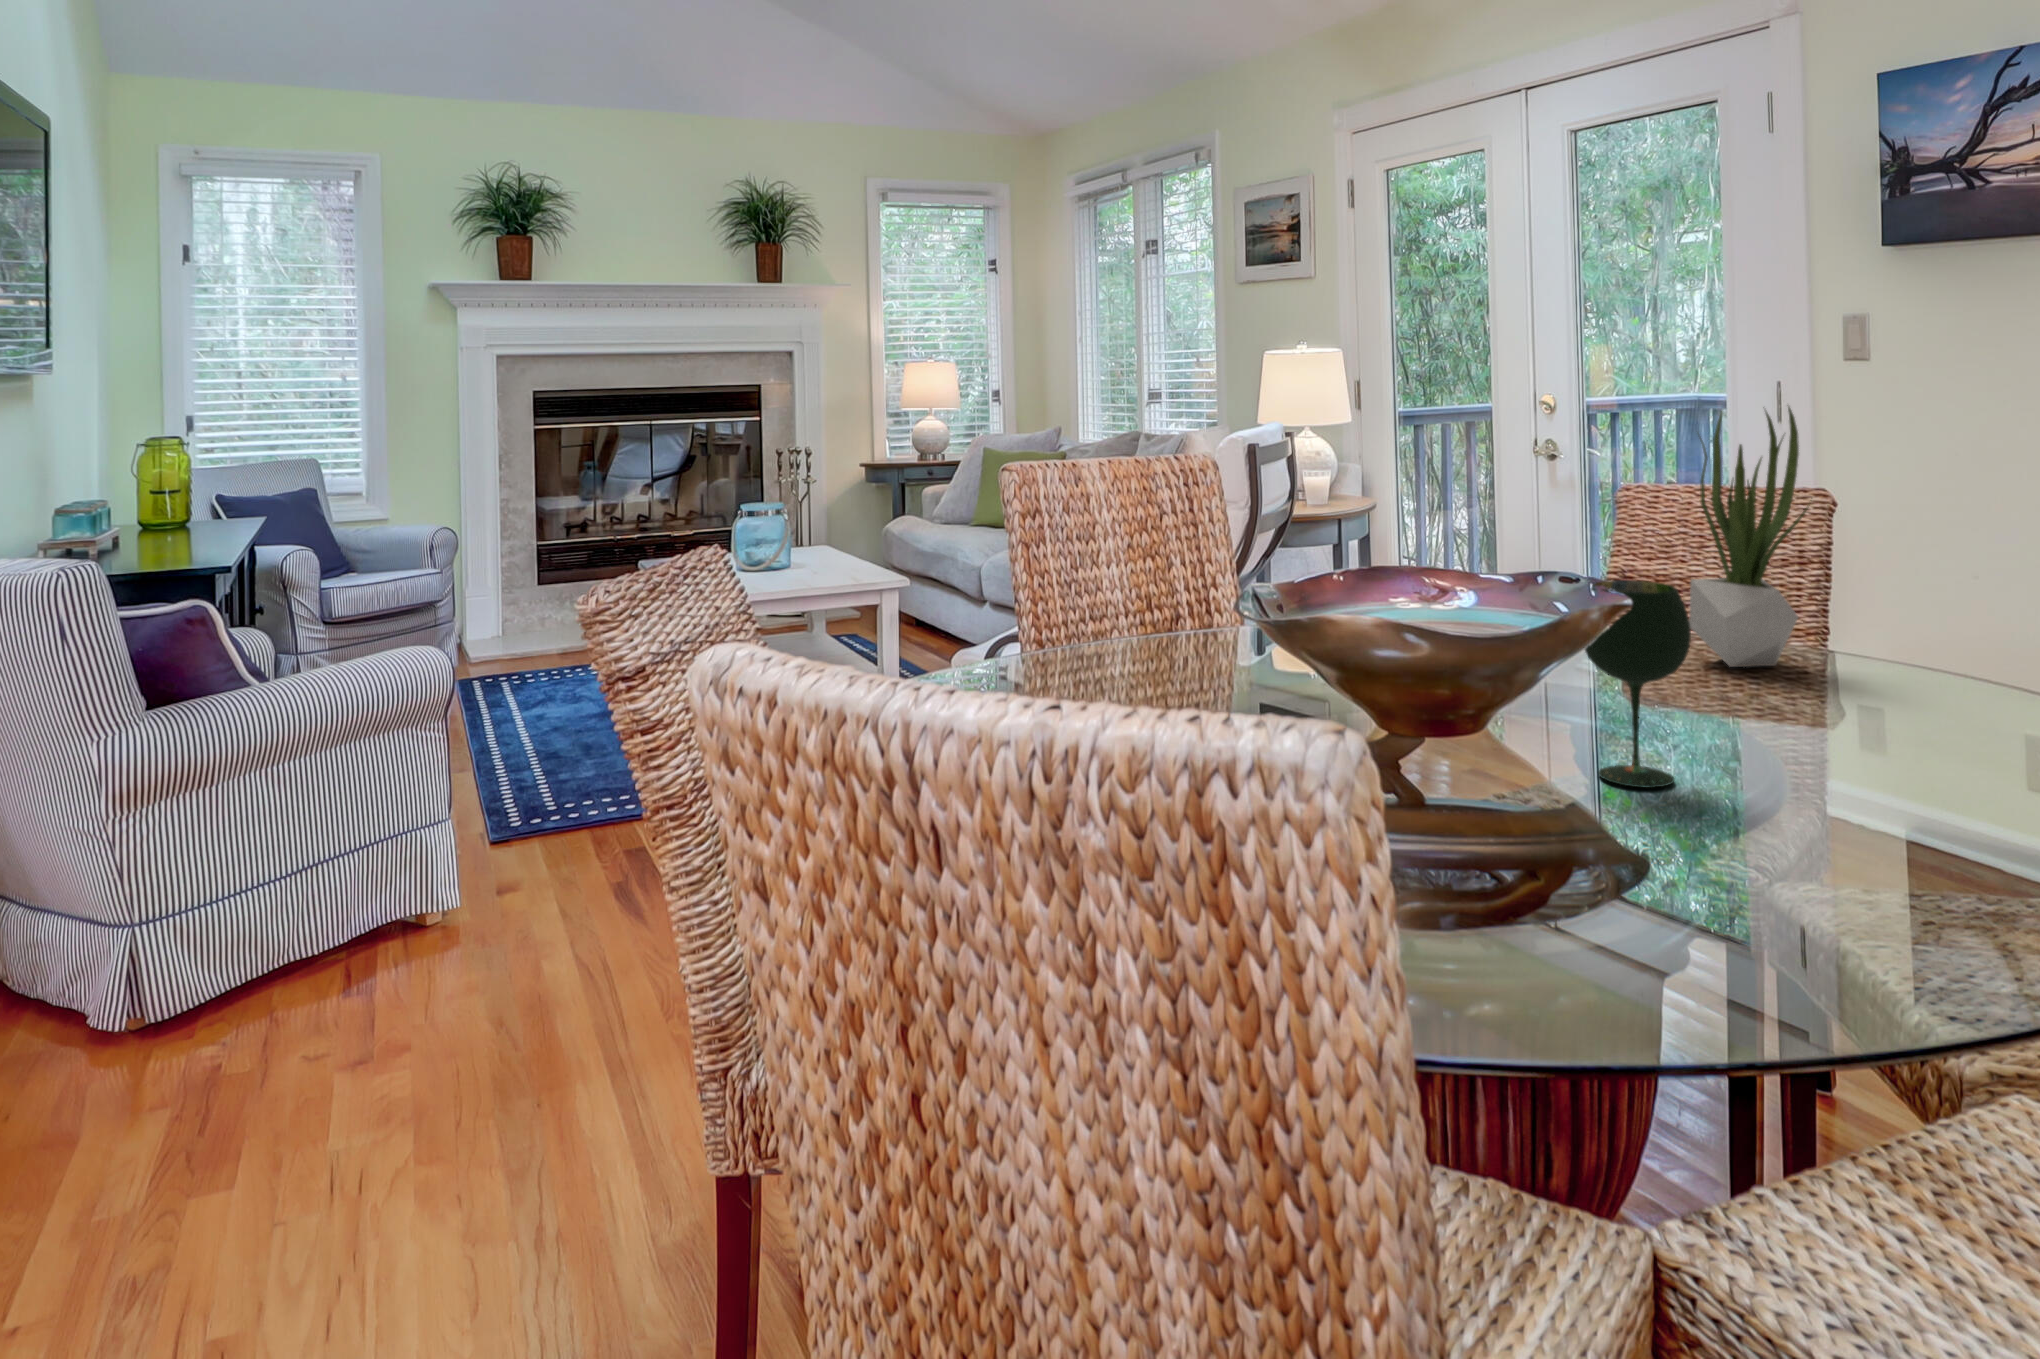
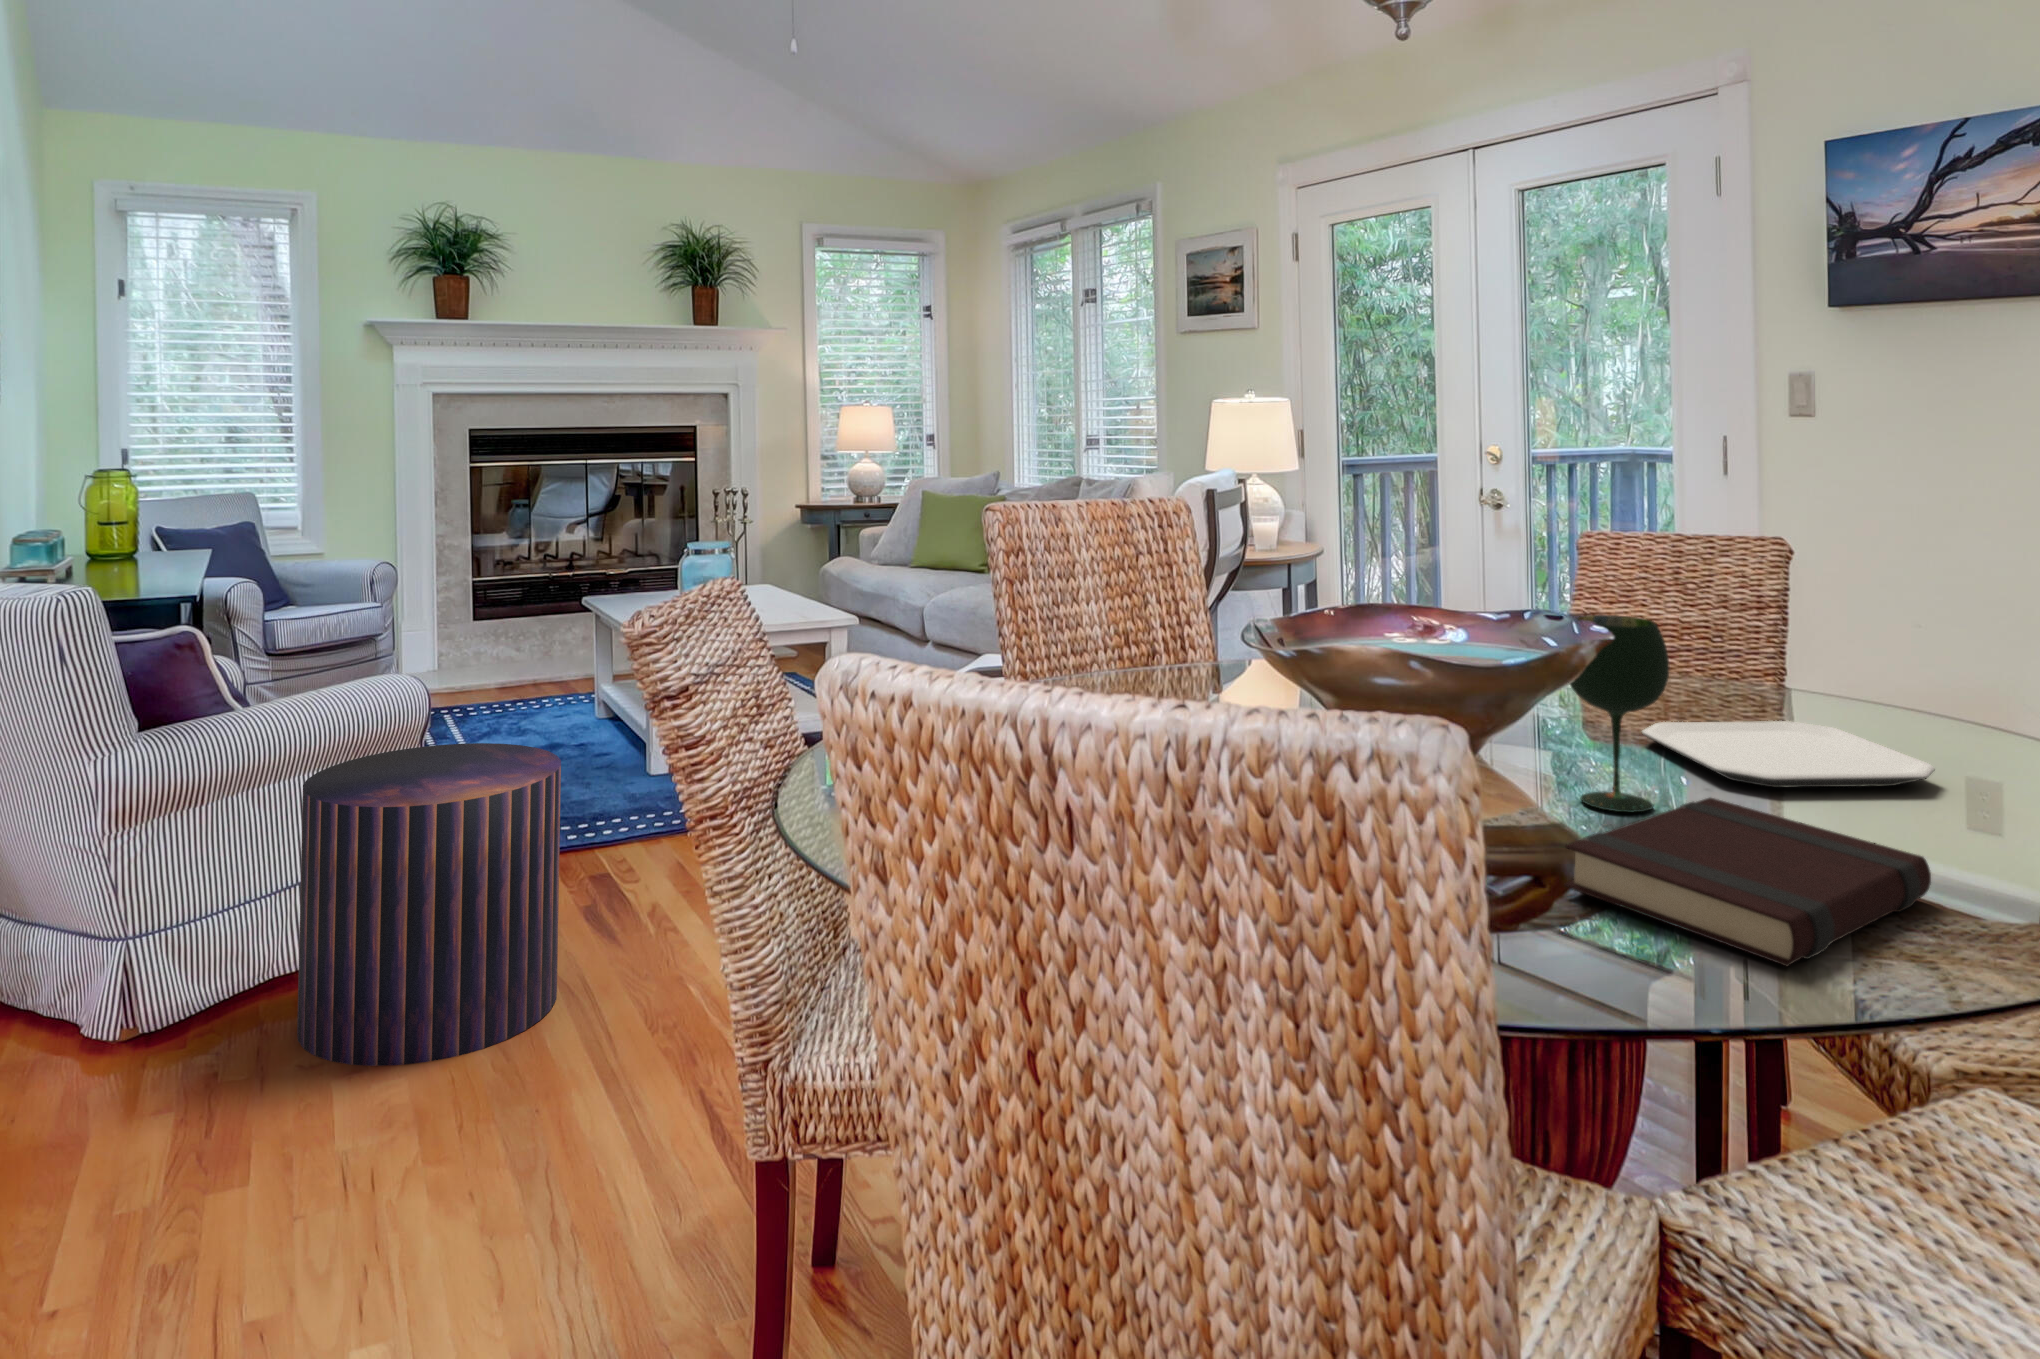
potted plant: present [1689,407,1807,667] -> none [1655,451,1774,704]
plate: none [1670,686,1976,758] -> present [1642,721,1934,788]
pouf: none [312,719,580,1049] -> present [297,743,561,1066]
book: none [1568,772,1961,961] -> present [1564,798,1931,966]

